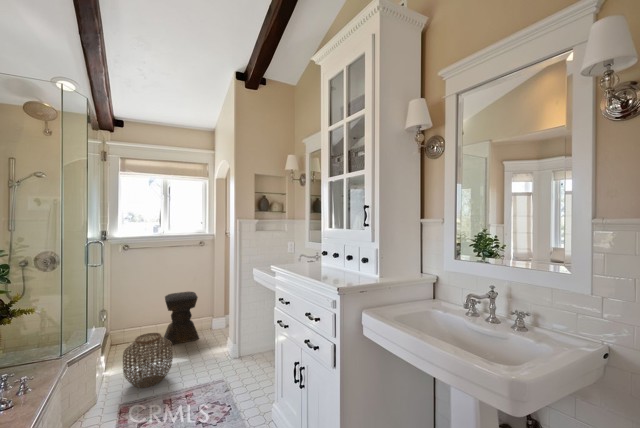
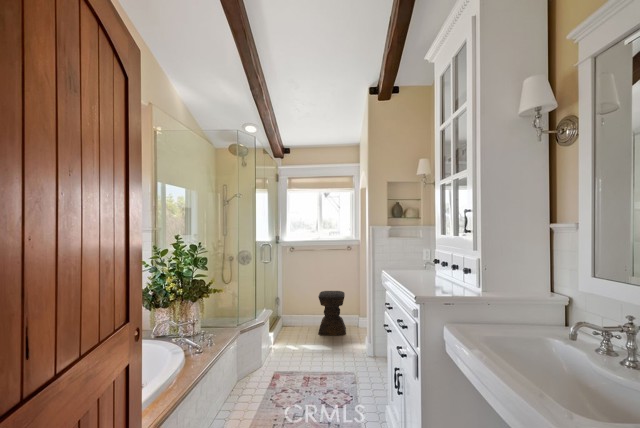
woven basket: present [123,333,173,388] -> none [279,320,315,364]

